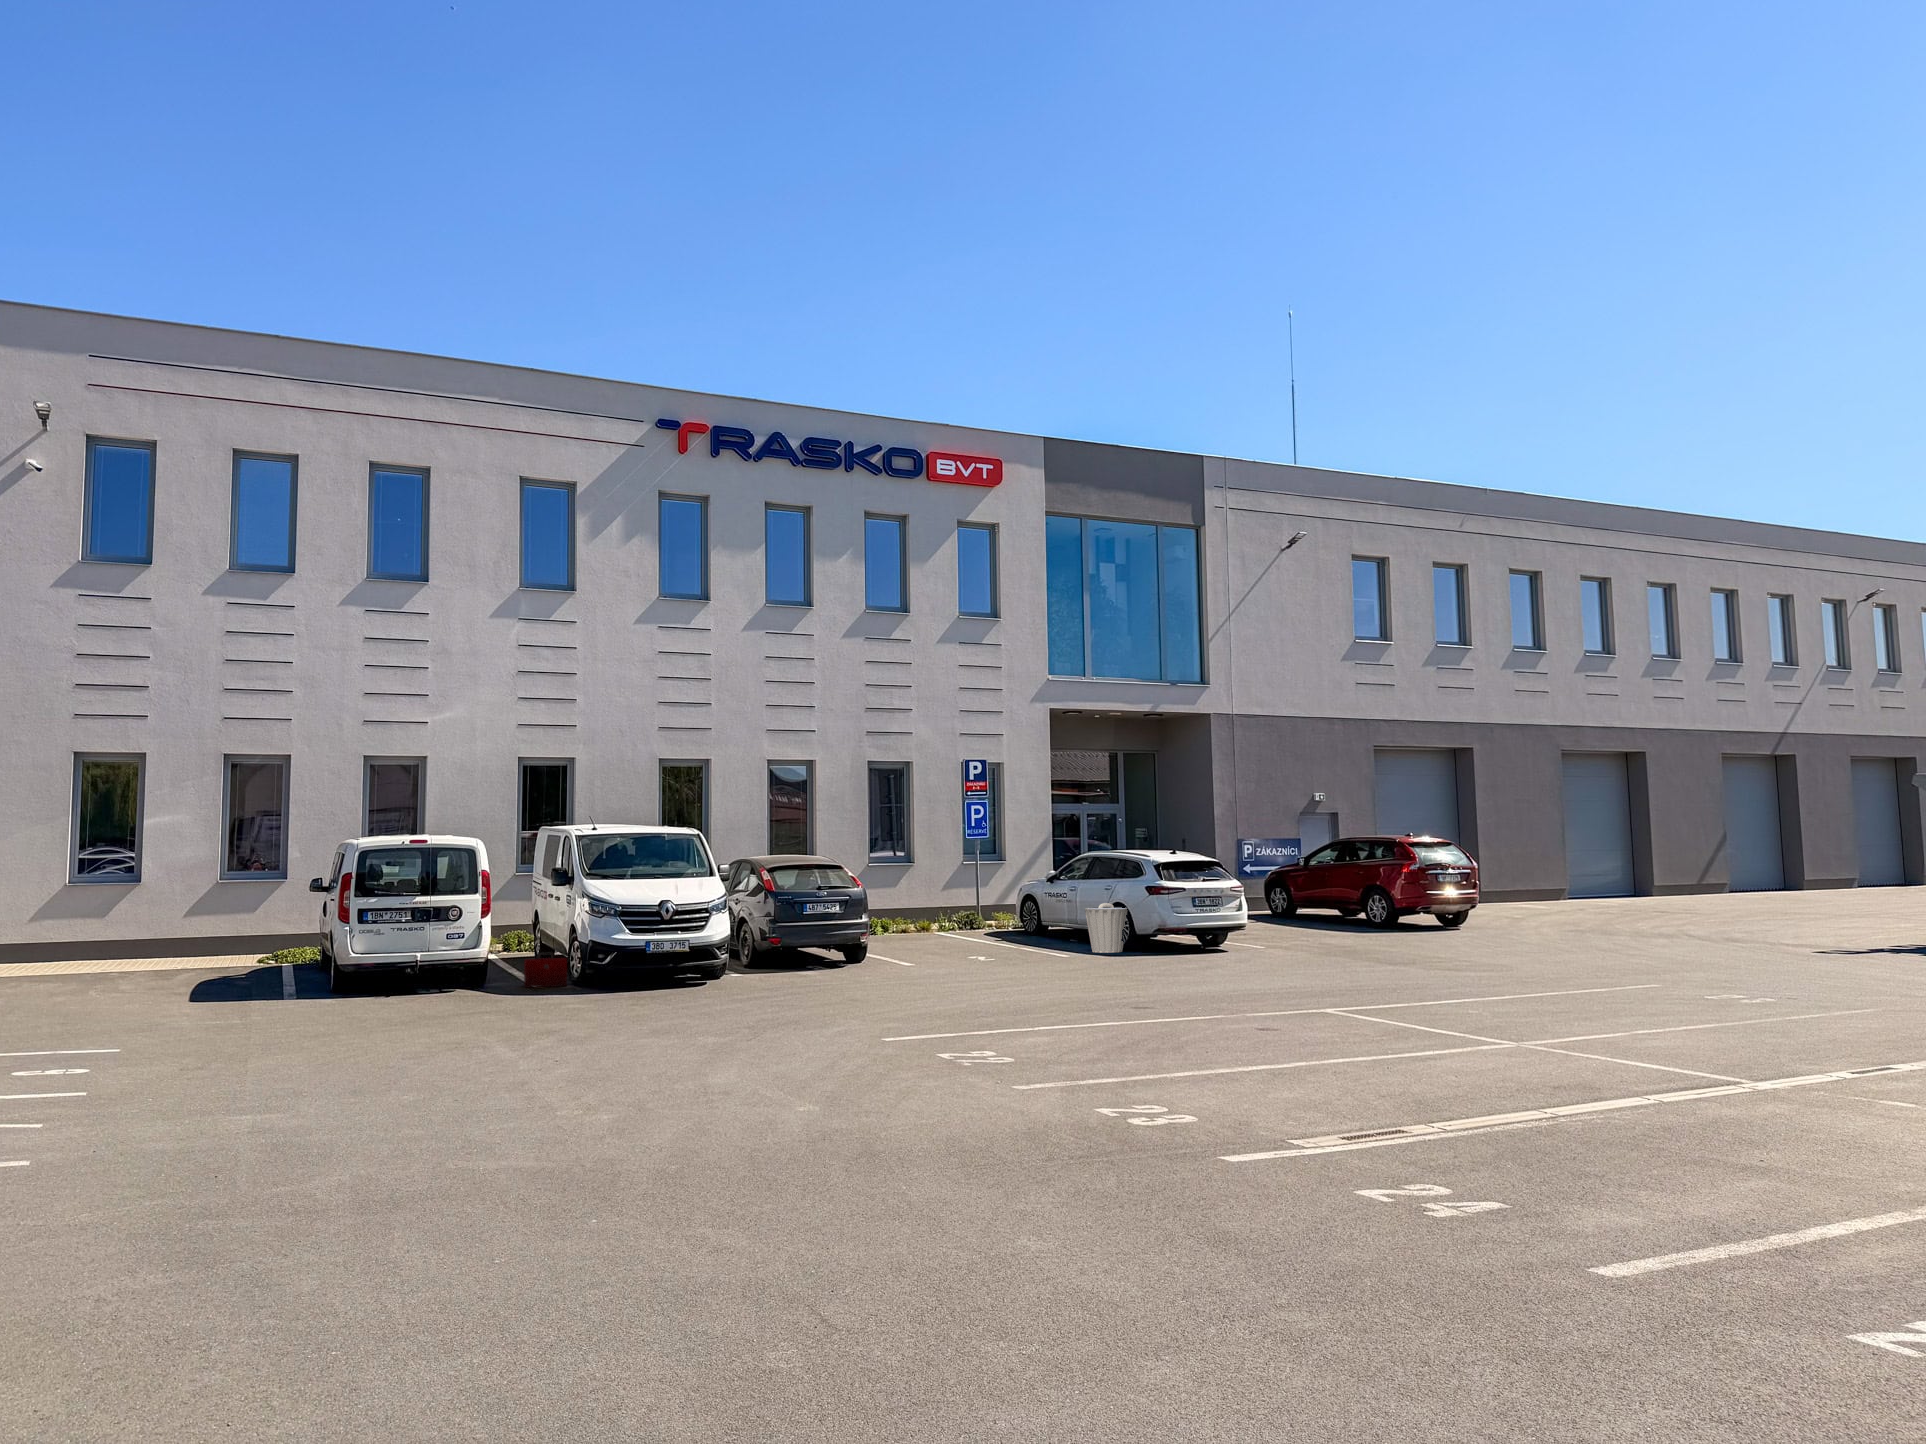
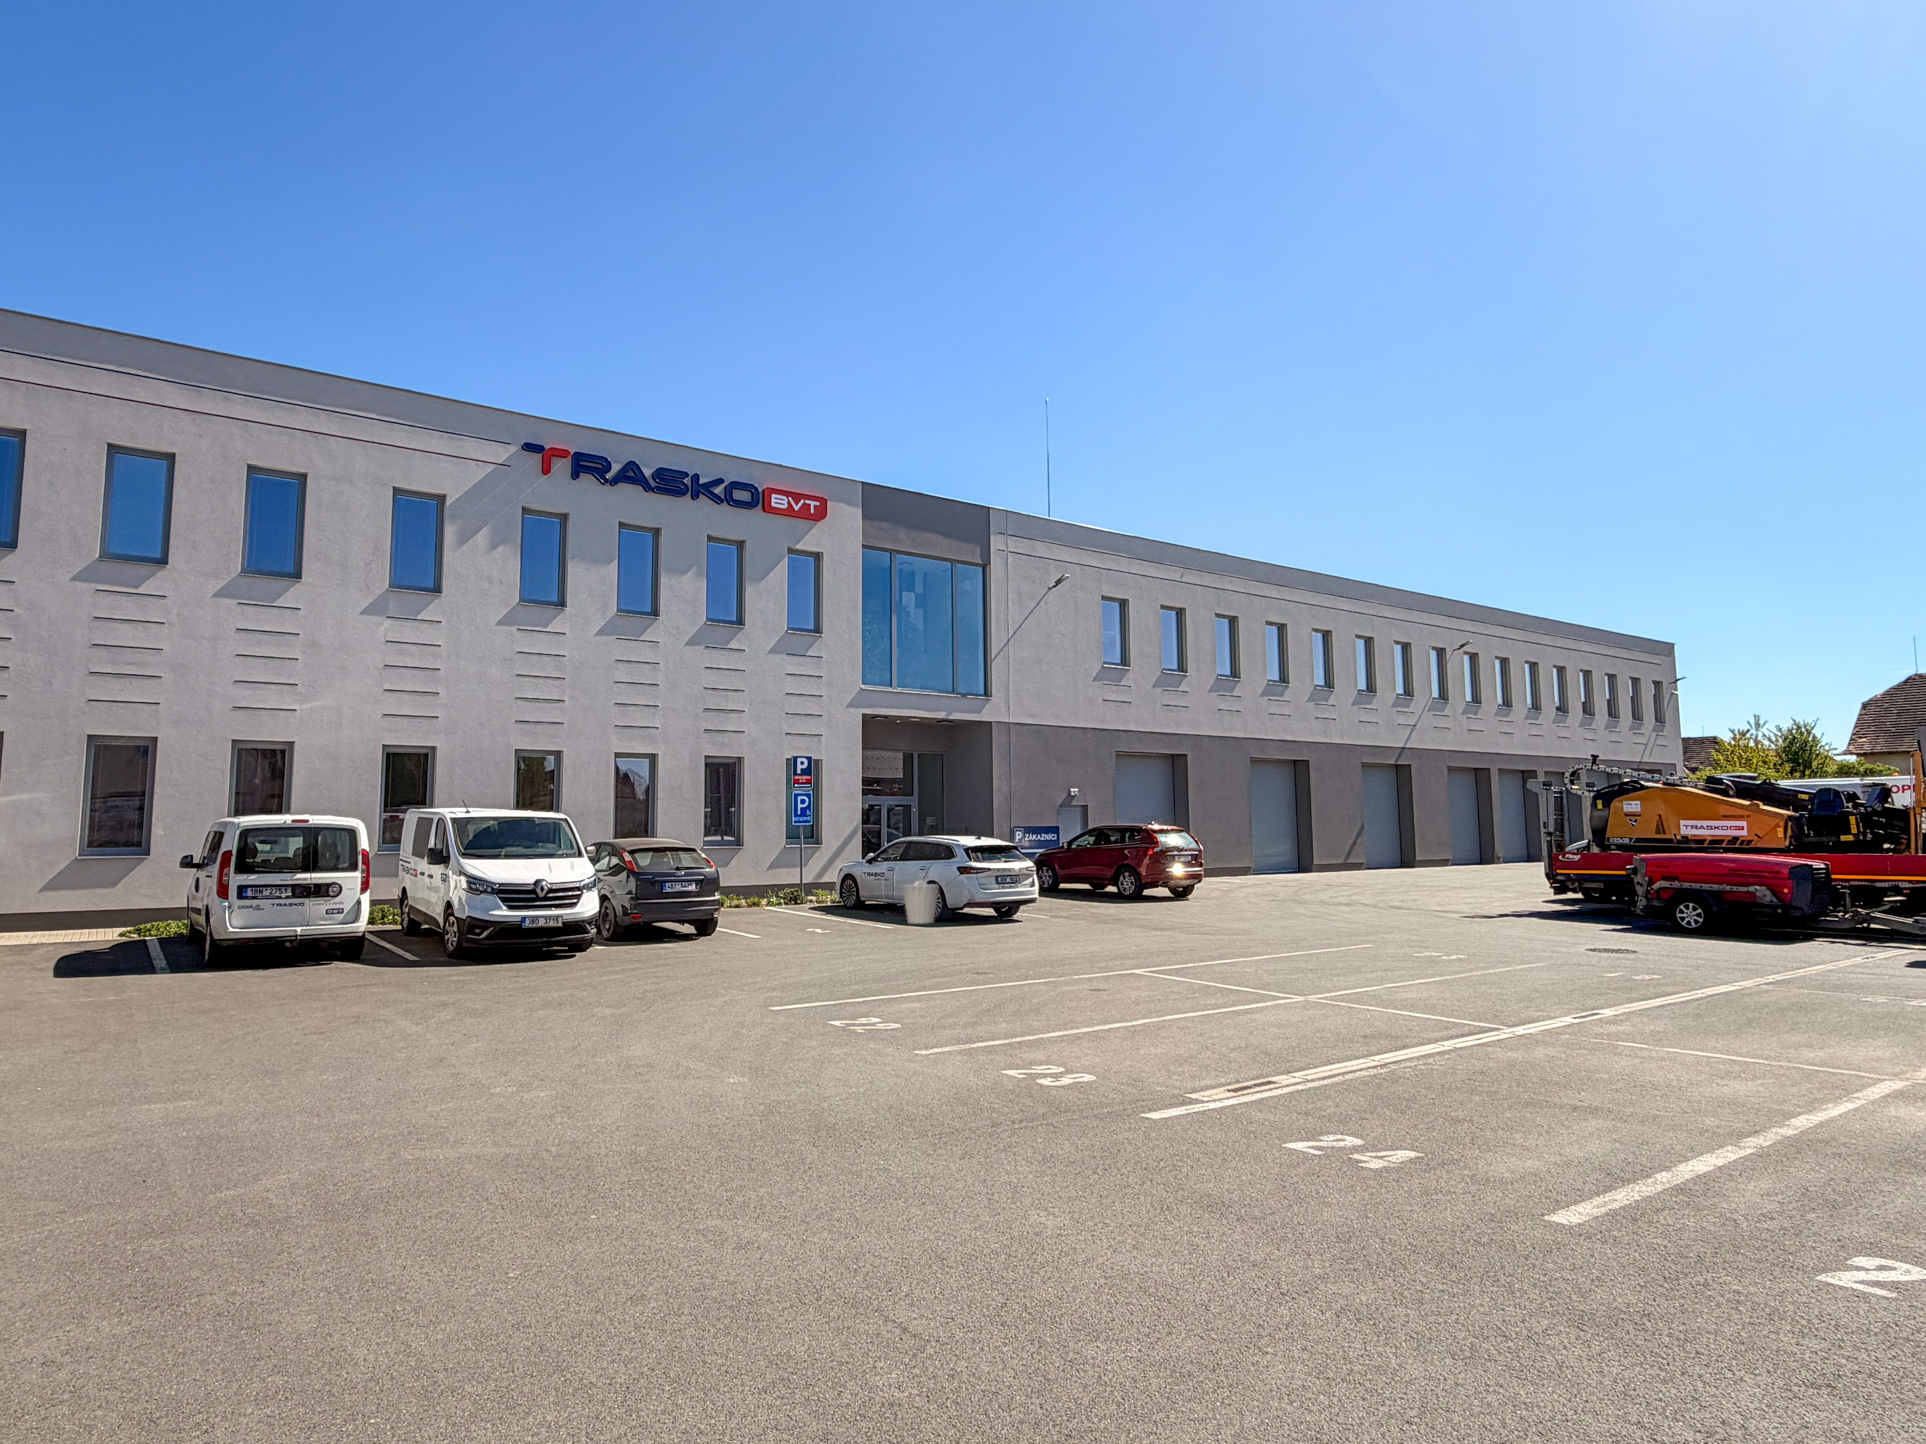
toolbox: present [524,953,567,988] -> none [400,927,445,961]

